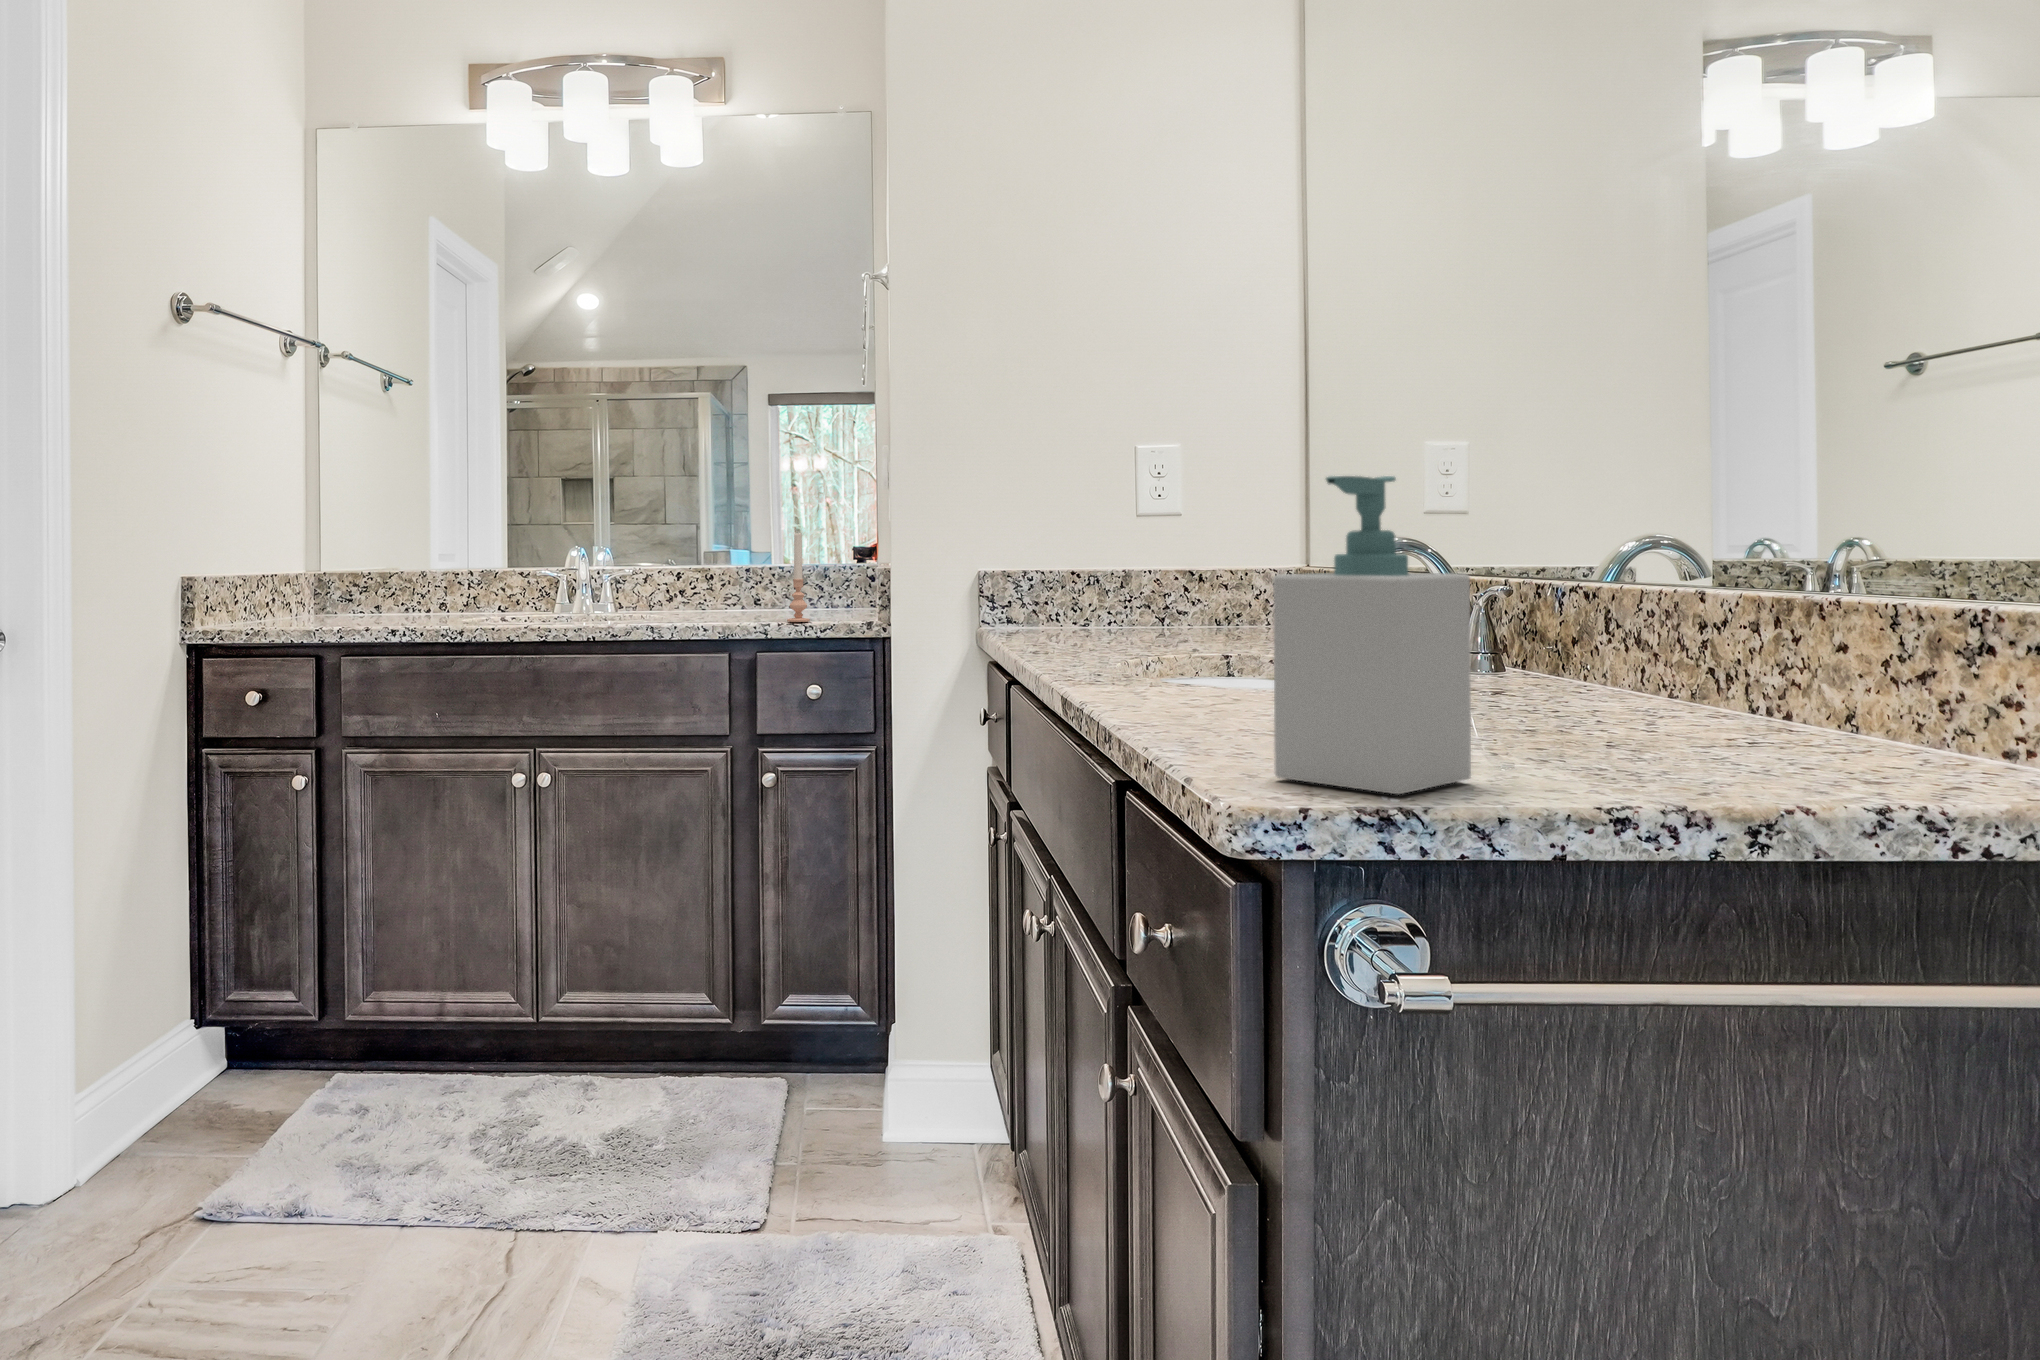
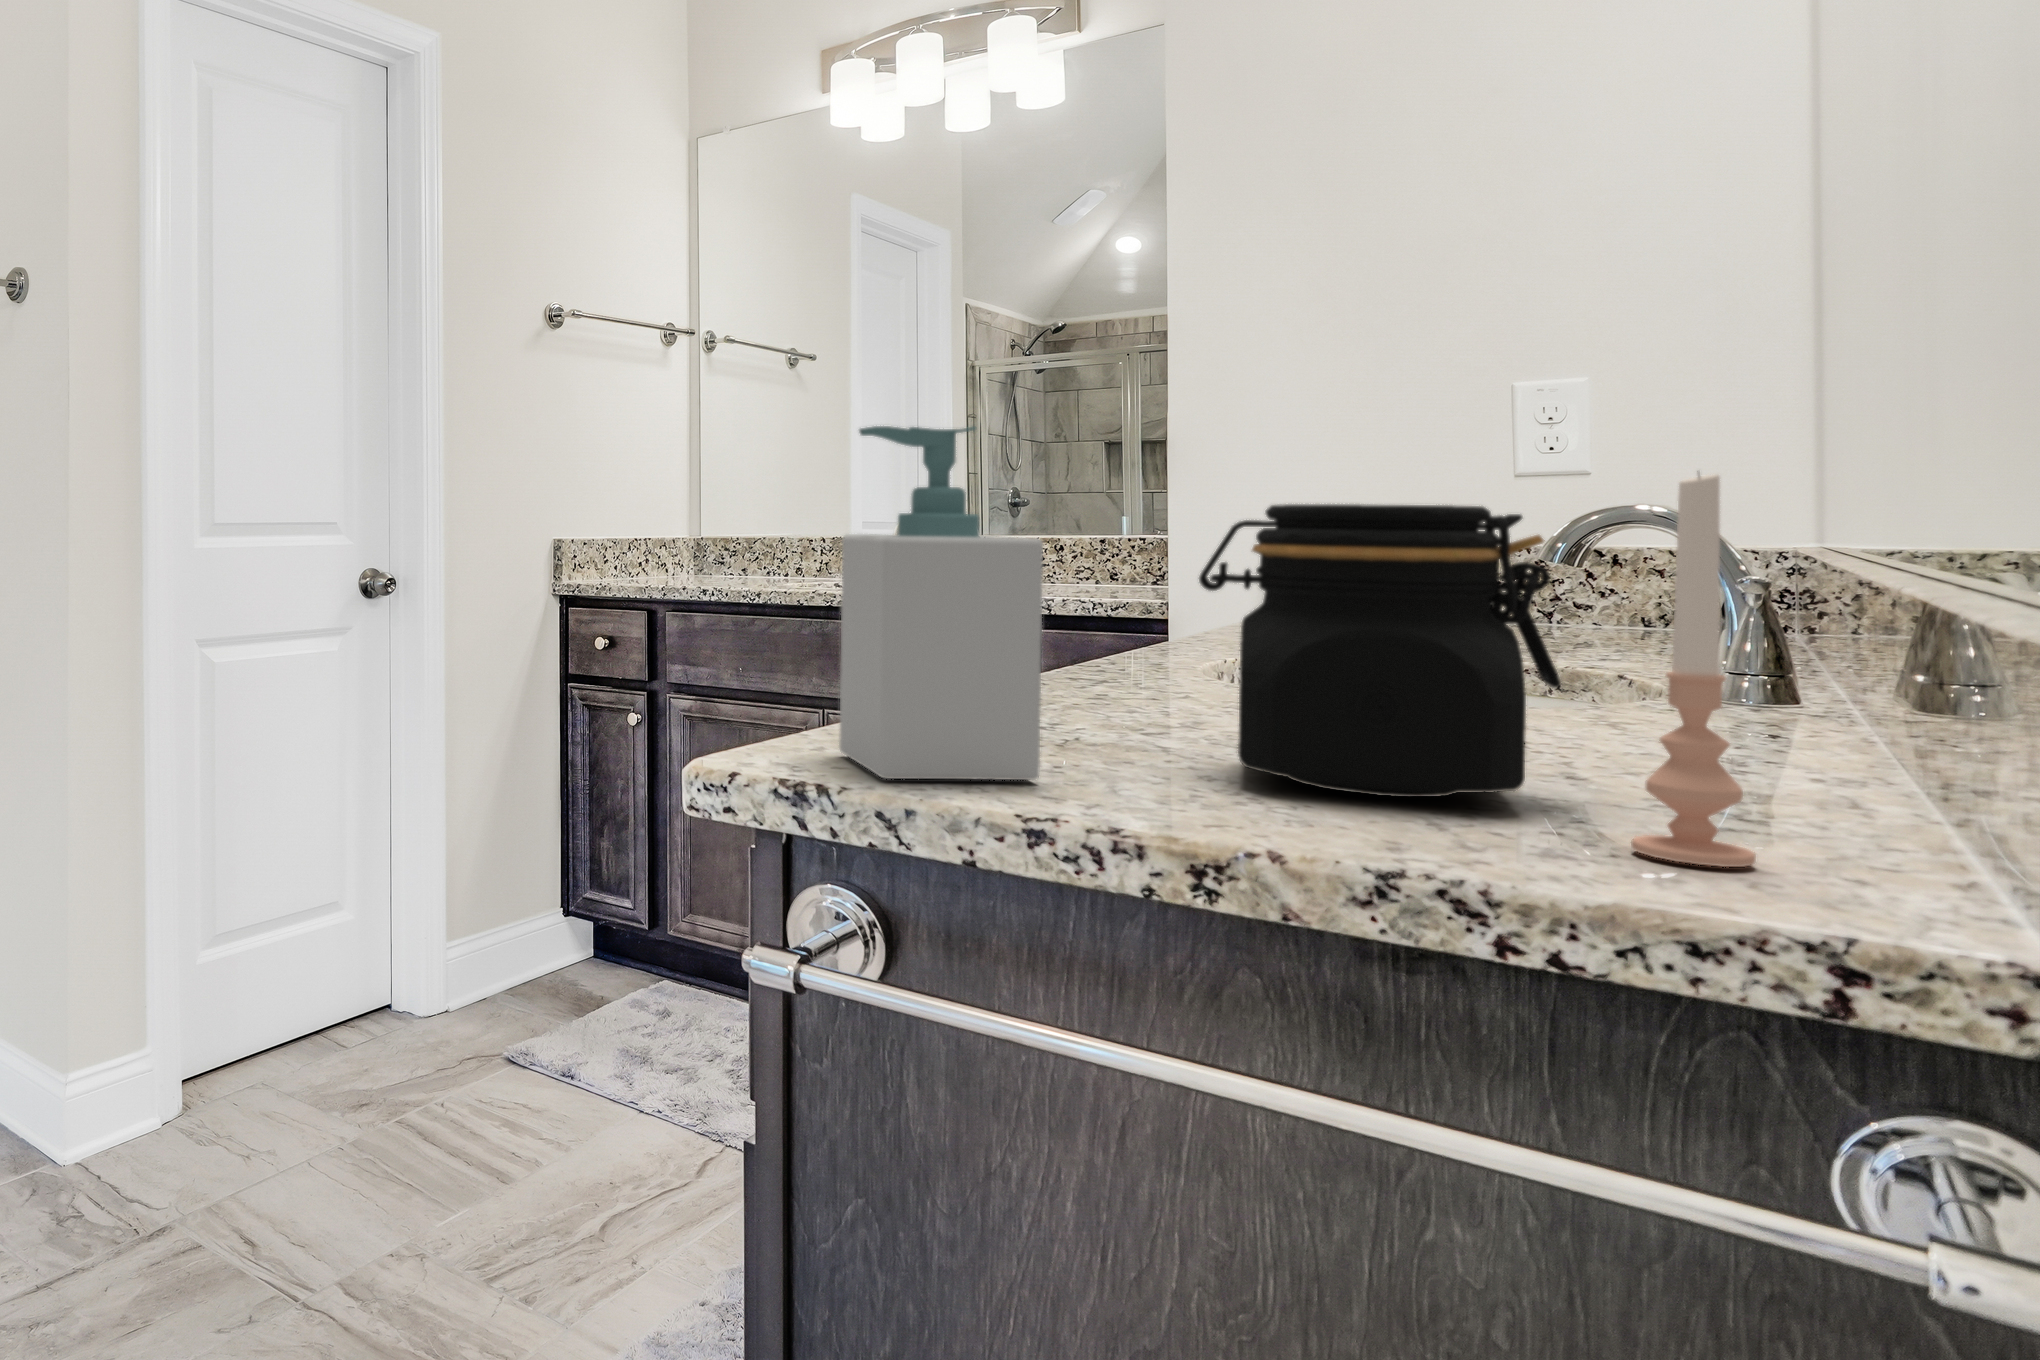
candle: present [787,533,810,622] -> present [1631,474,1756,867]
jar: none [1470,540,1721,760] -> present [1199,504,1561,797]

